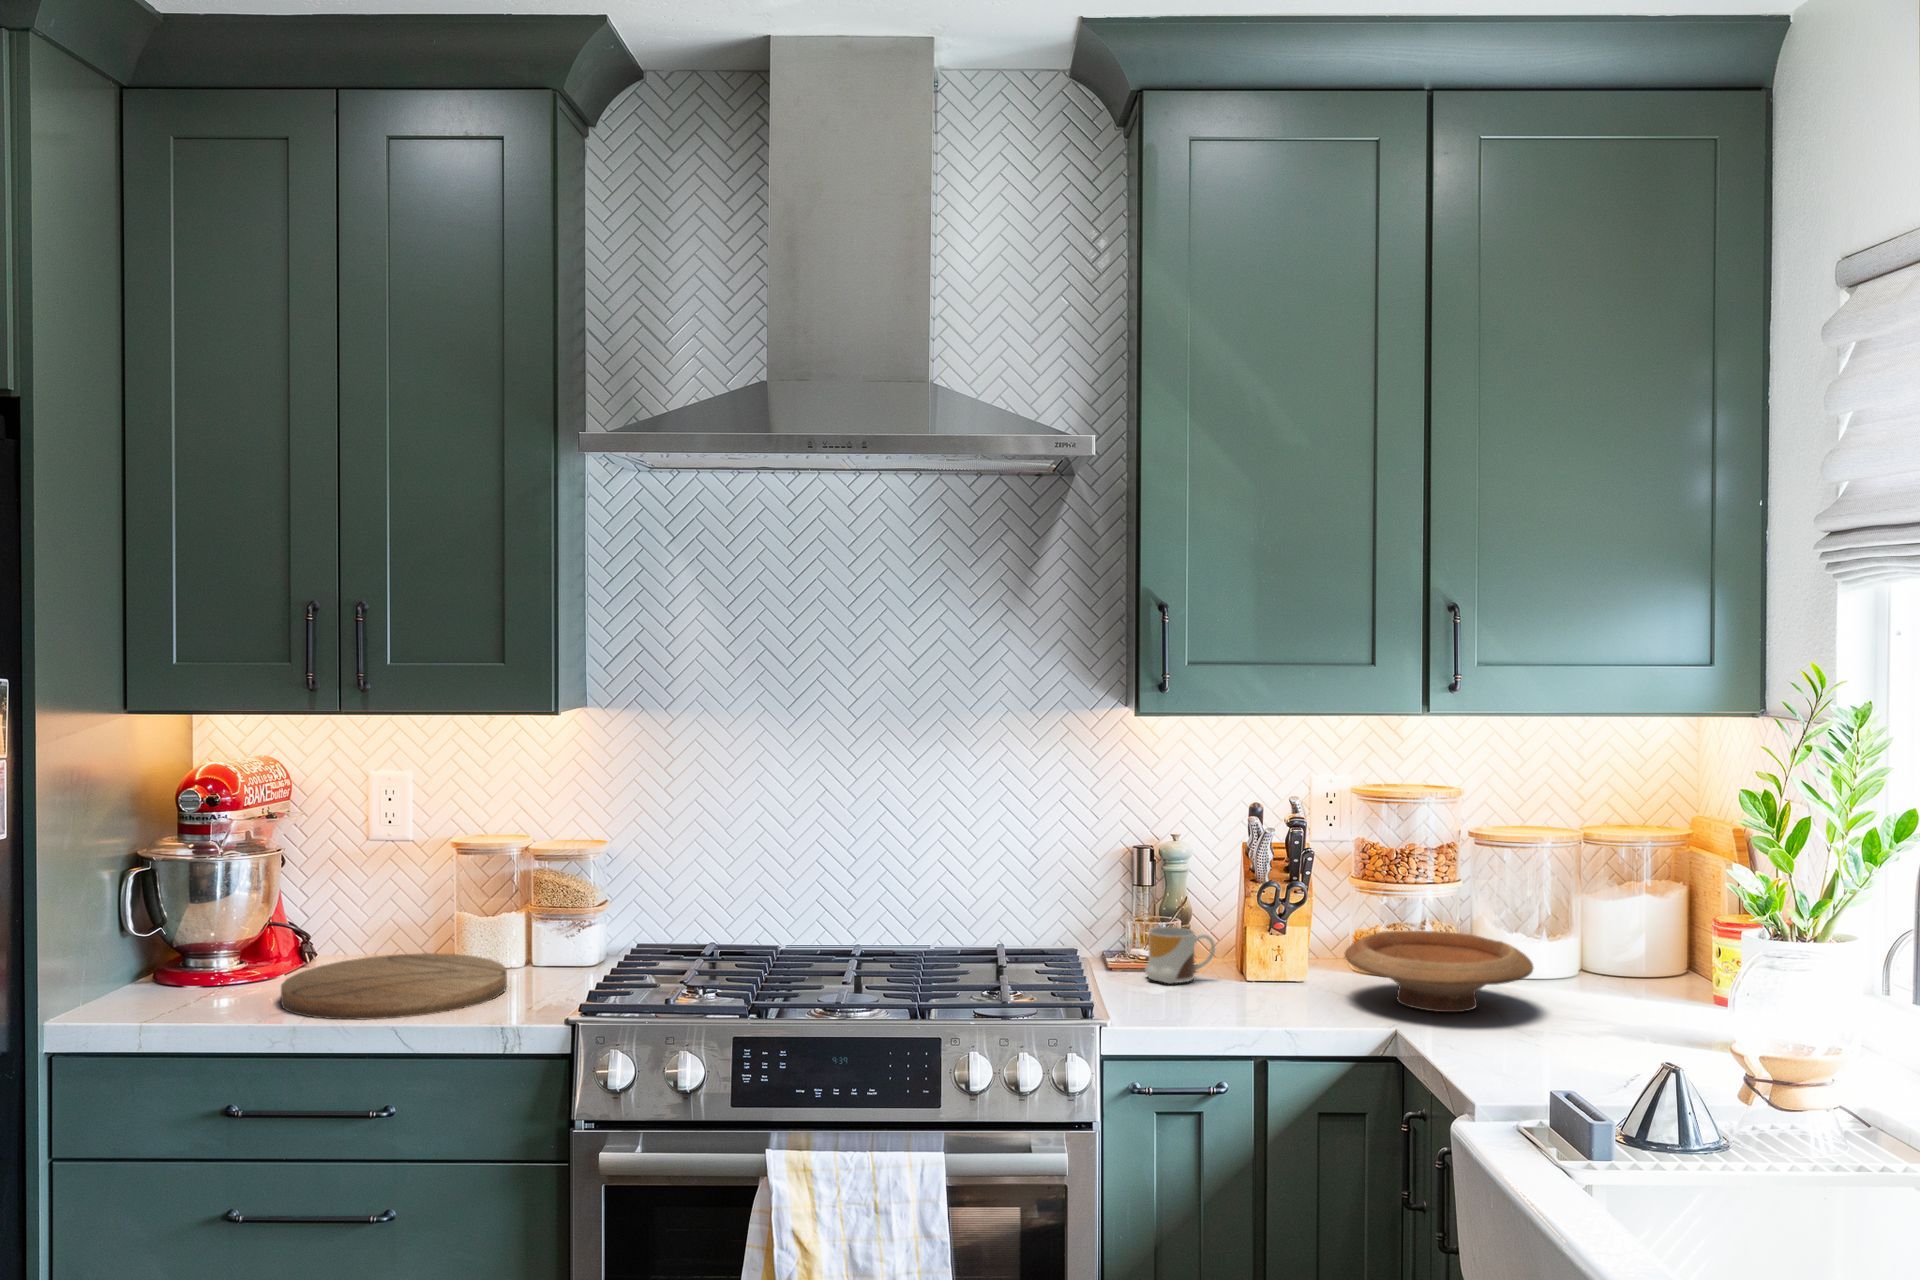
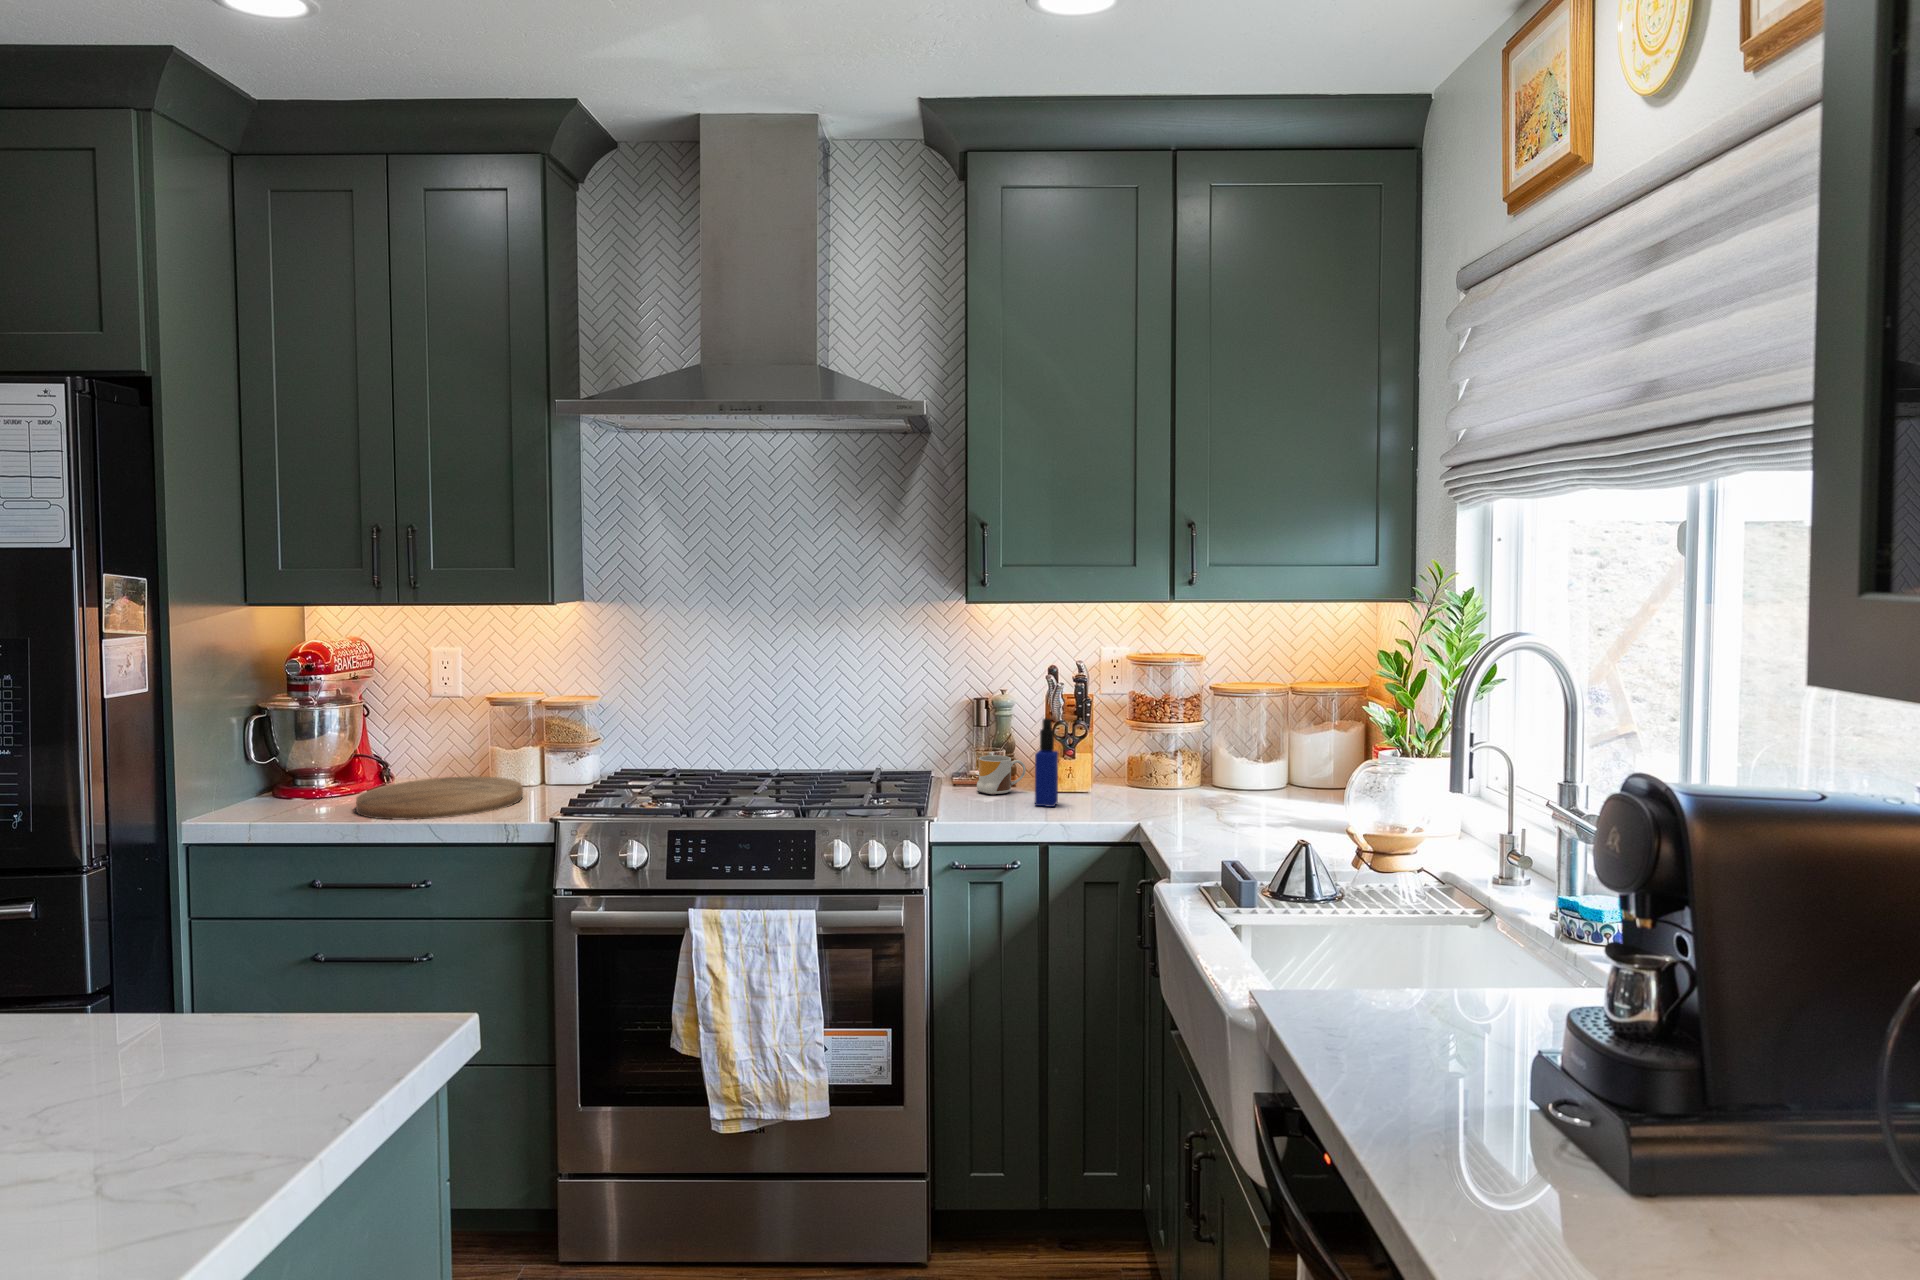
bottle: none [1238,877,1270,1004] -> present [1035,718,1058,807]
wooden bowl: present [1345,931,1533,1012] -> none [1112,757,1242,812]

